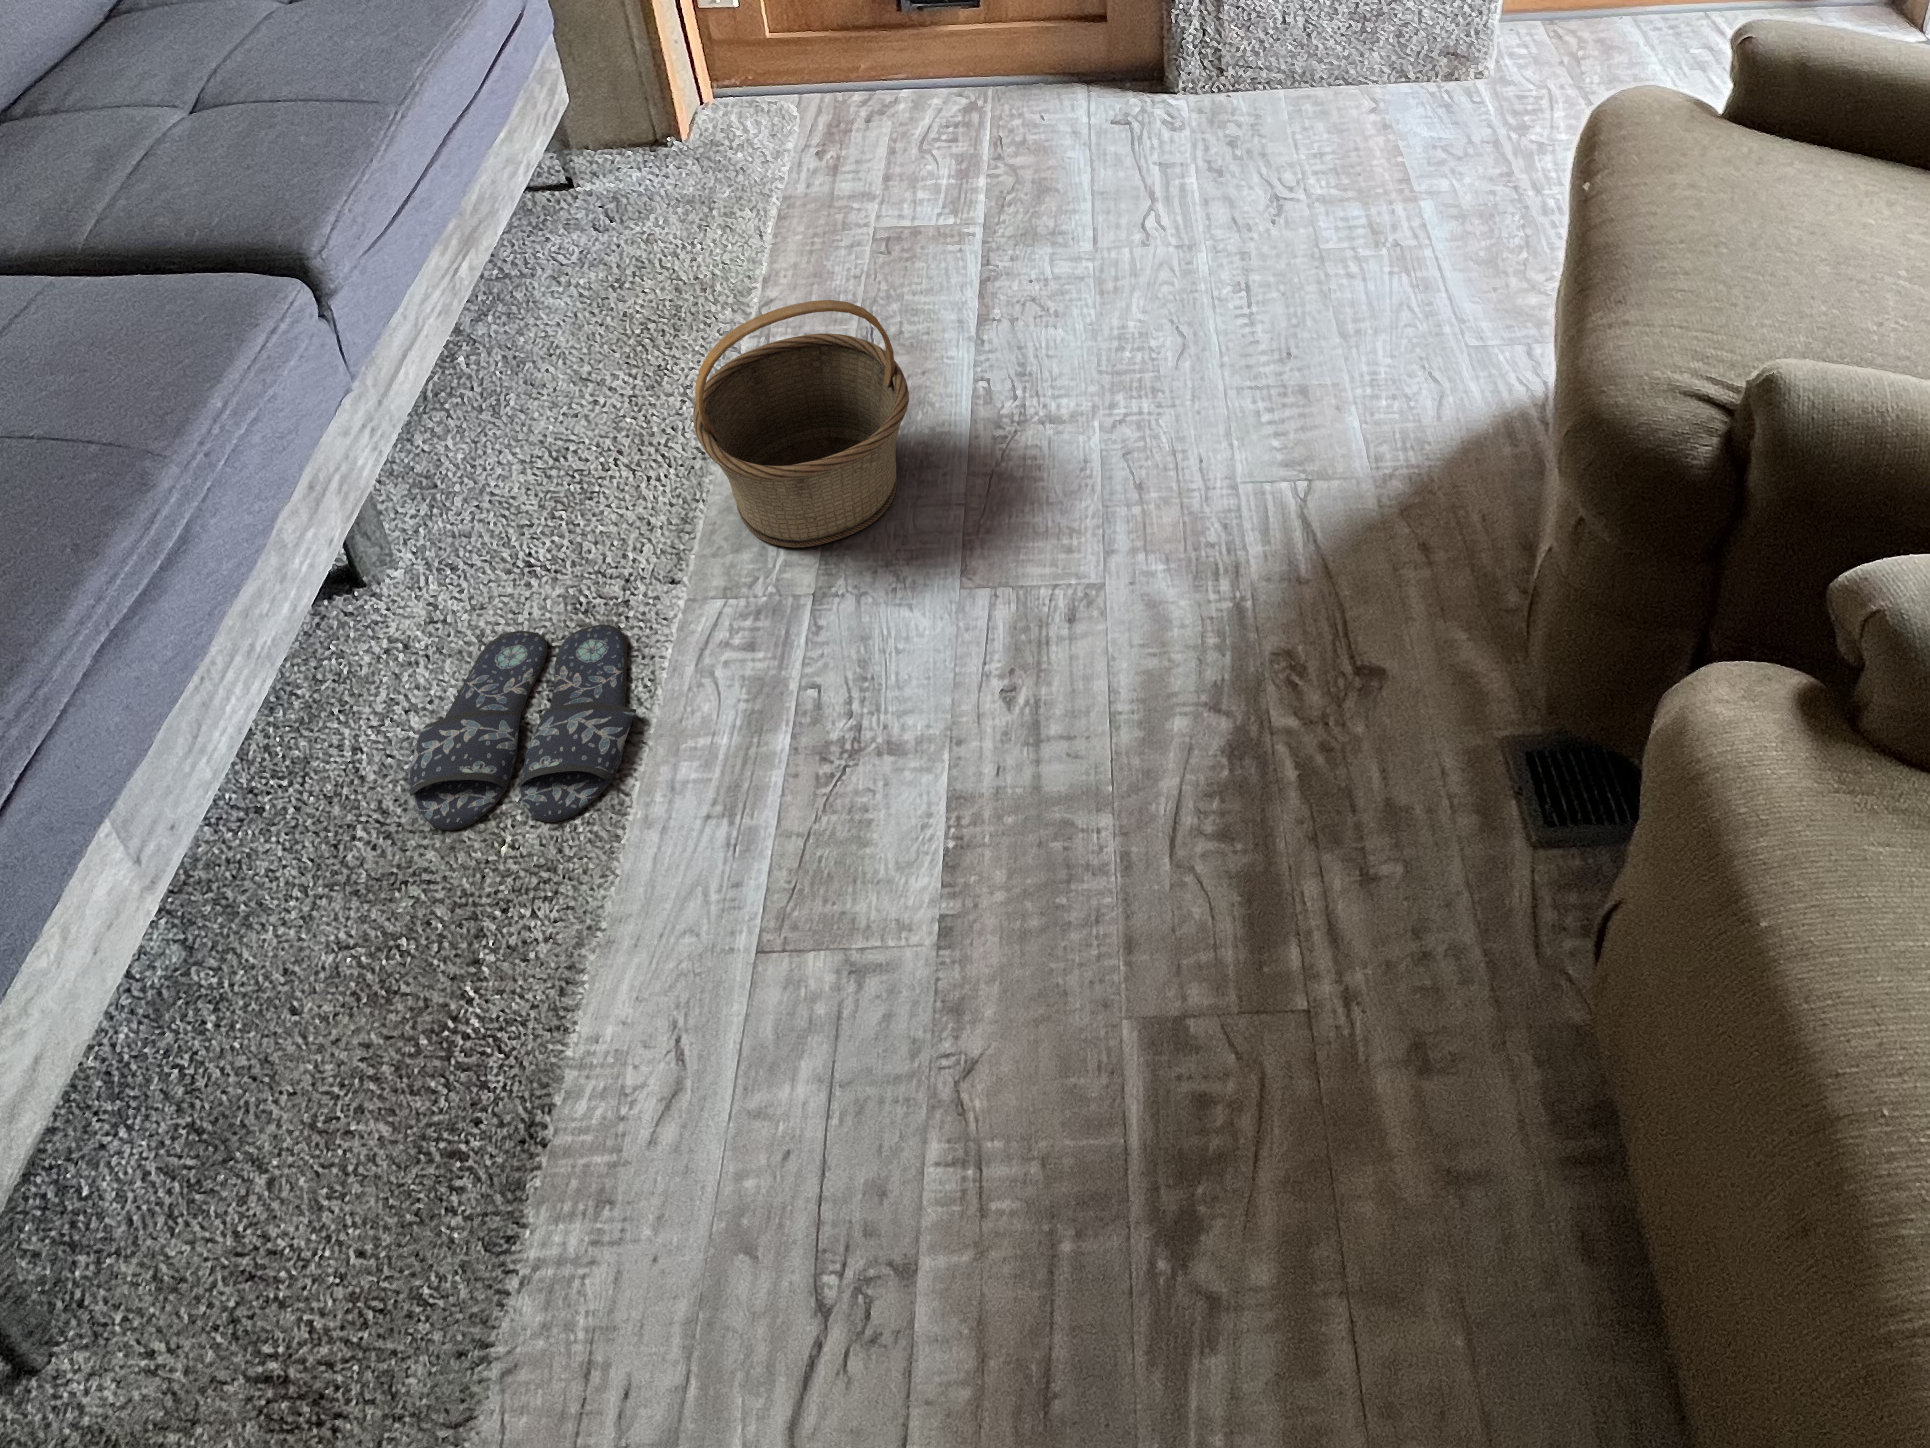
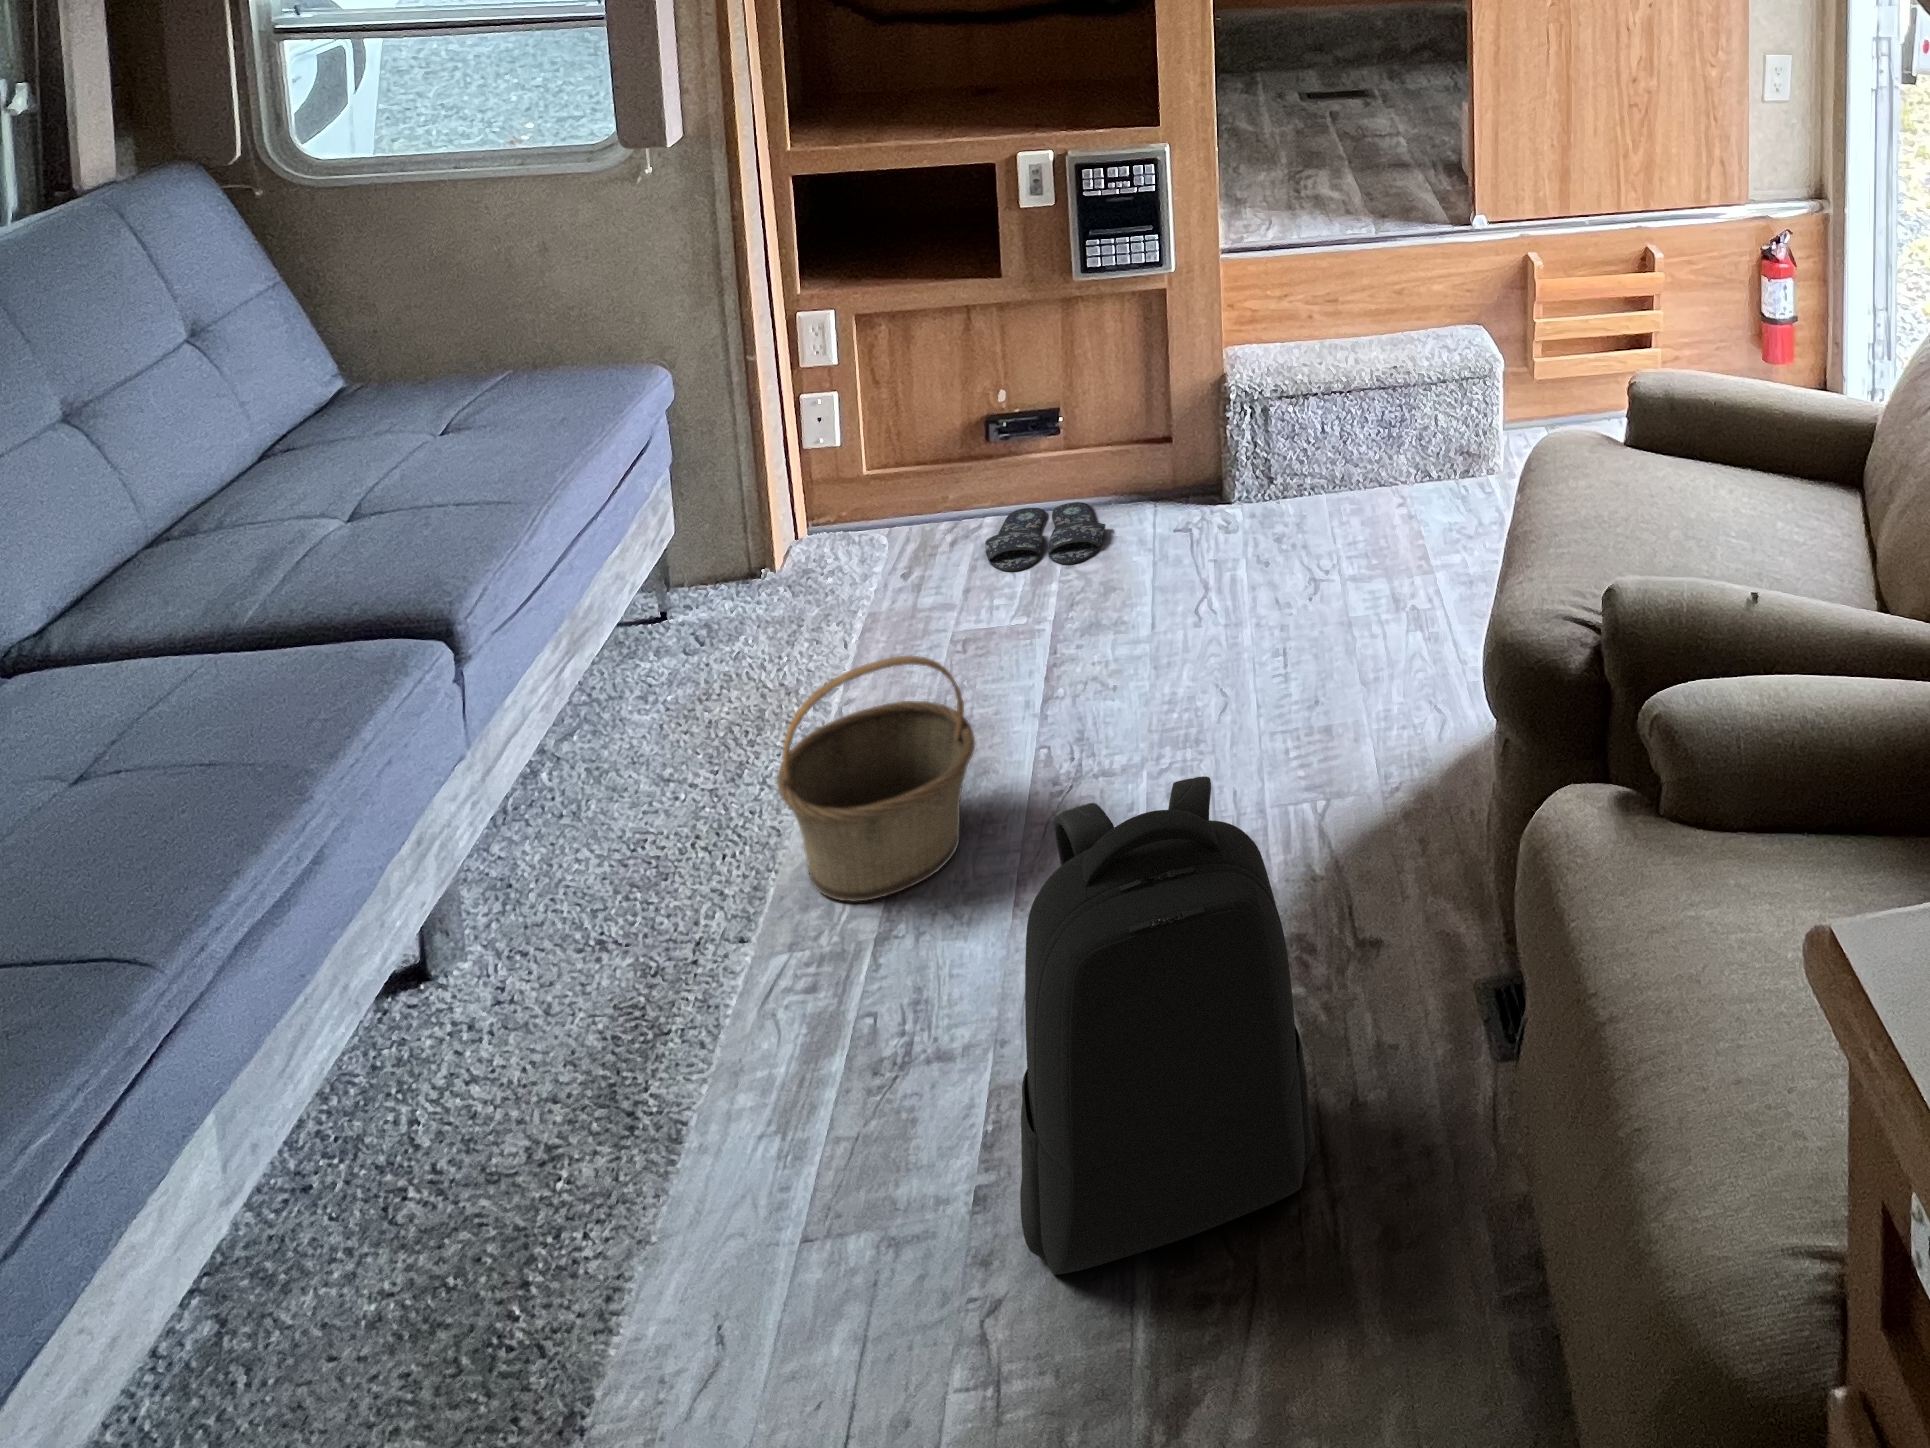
backpack: none [992,547,1330,1055] -> present [1020,776,1315,1275]
slippers: present [410,625,636,831] -> present [985,502,1106,572]

